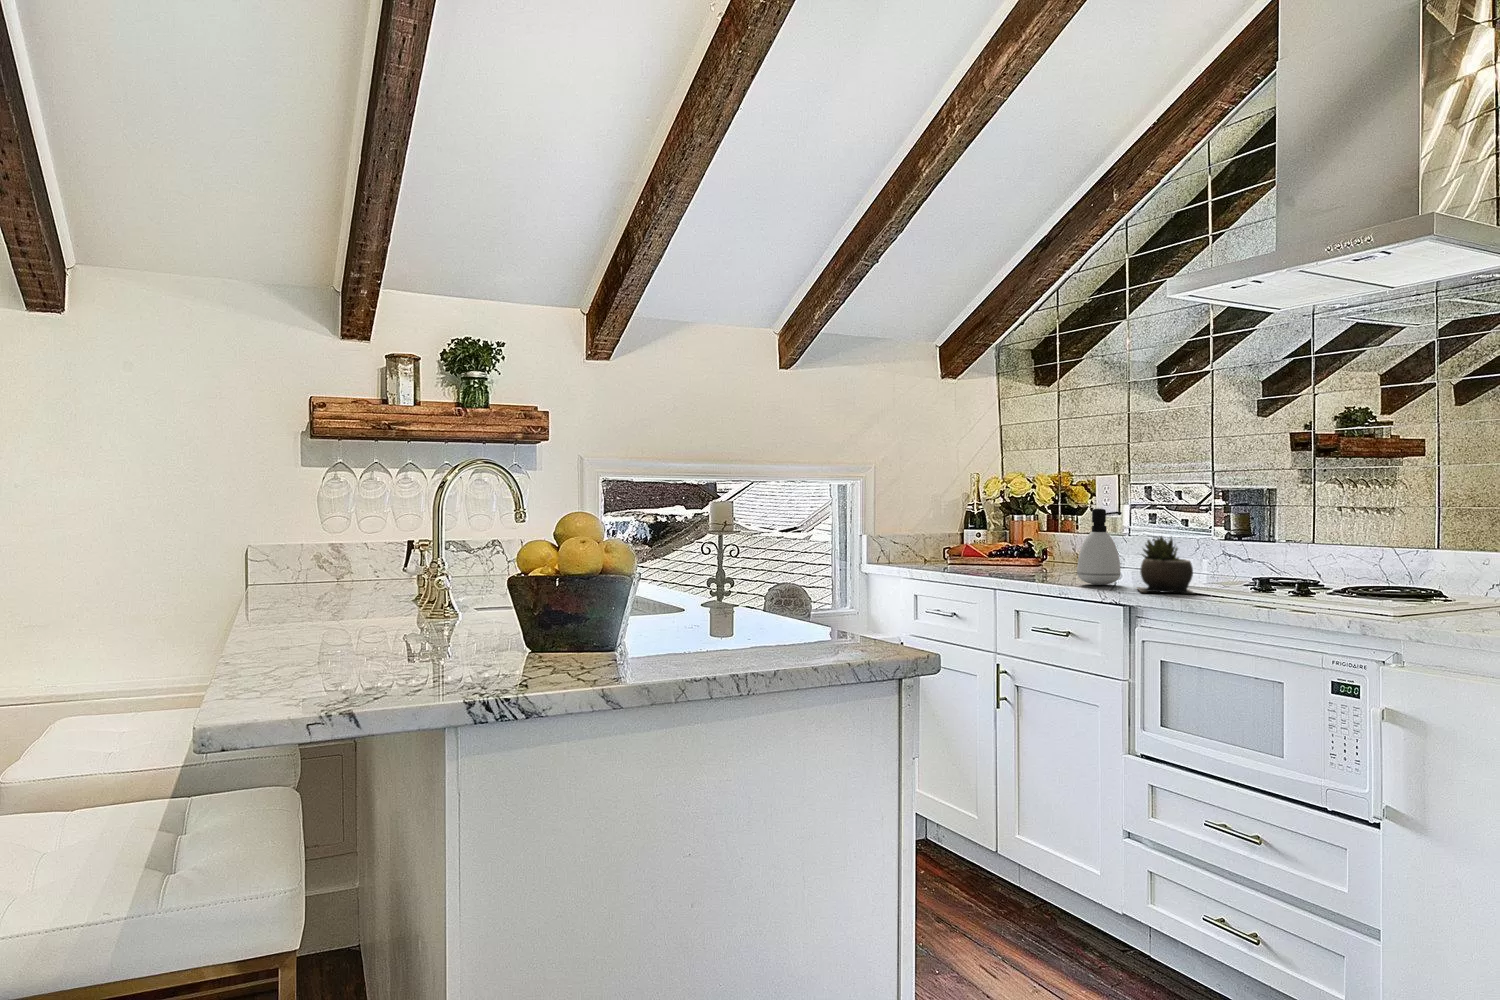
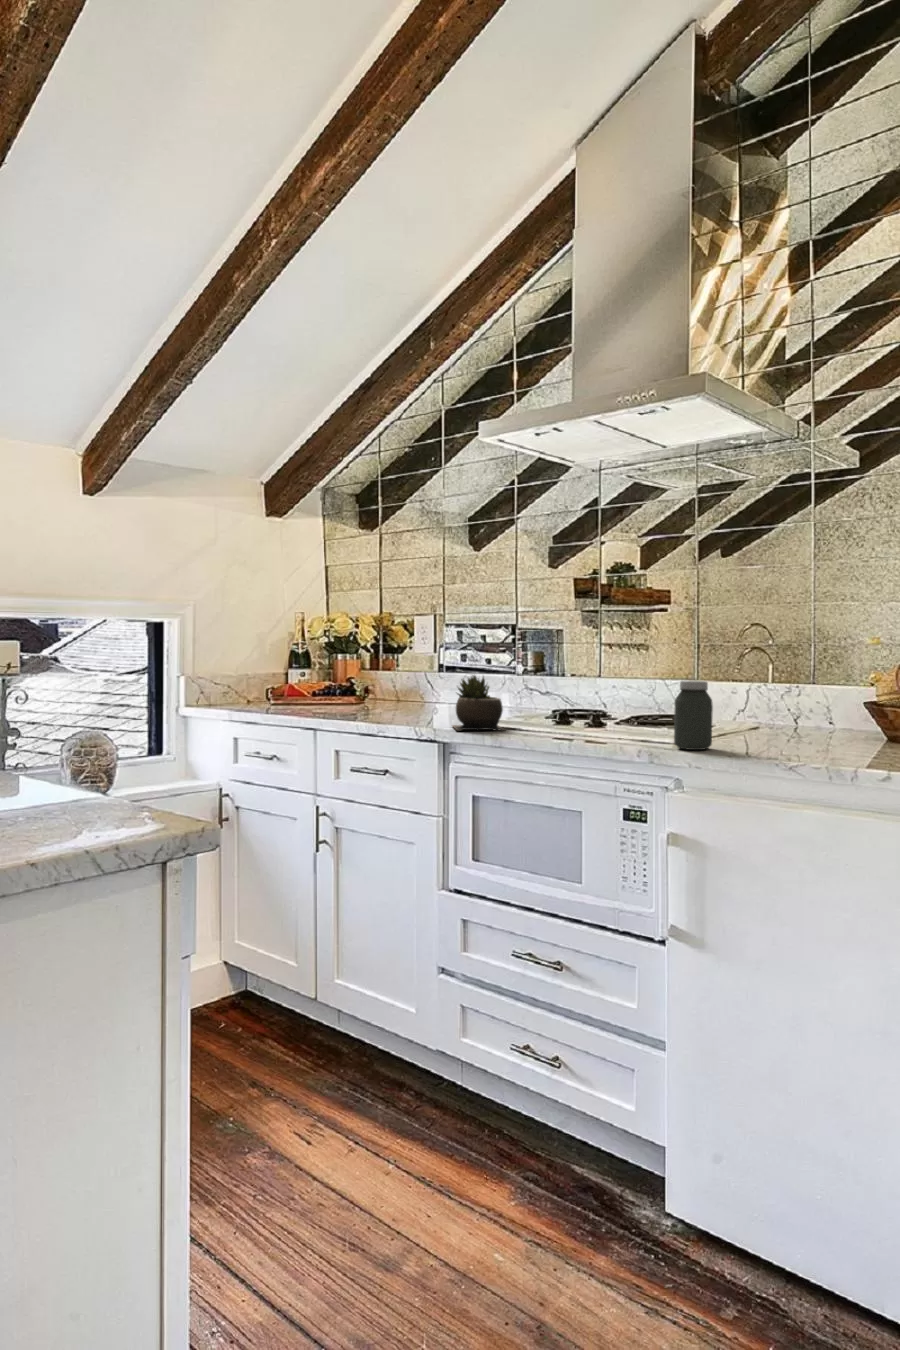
soap dispenser: present [1077,509,1122,585] -> none [397,649,438,724]
jar: none [1393,545,1442,620] -> present [674,681,713,750]

